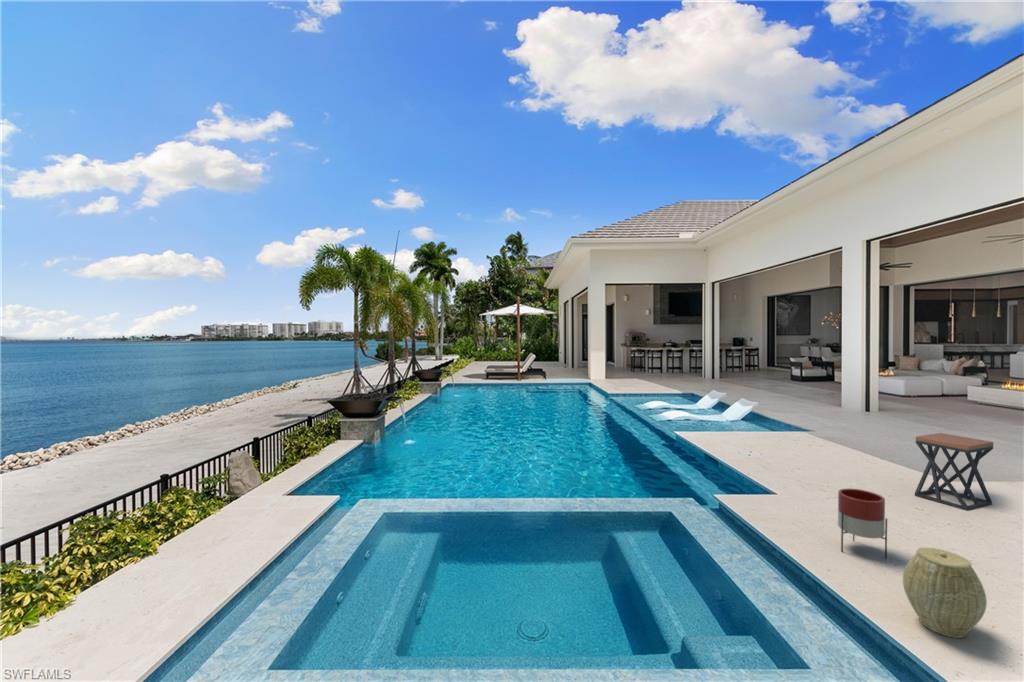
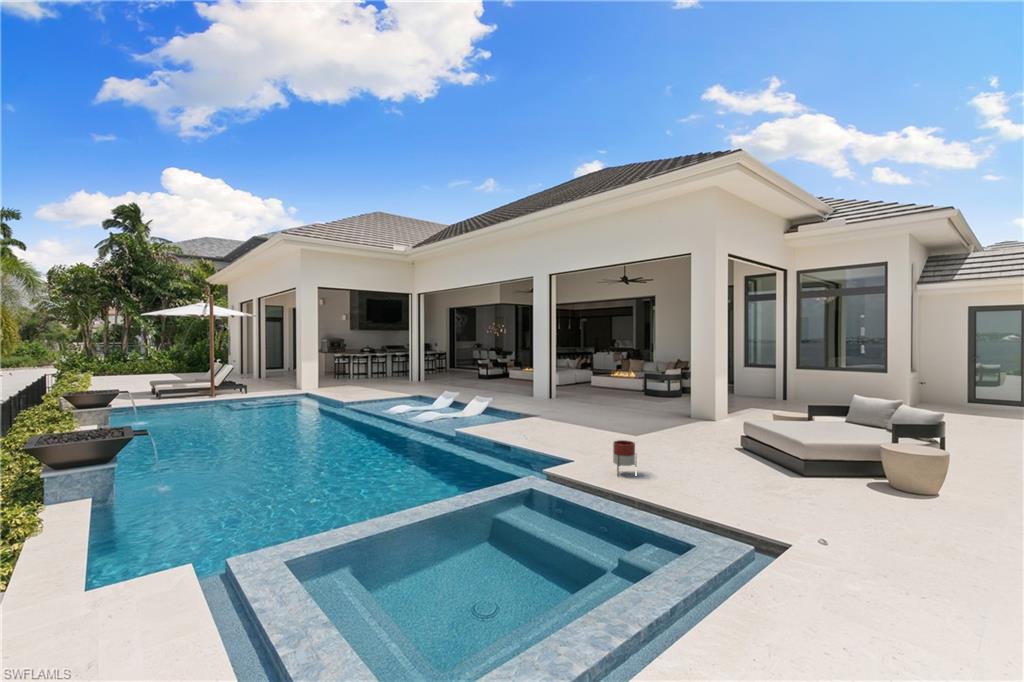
stool: present [915,433,993,510] -> none [618,405,649,446]
woven basket: present [903,548,987,638] -> none [661,458,692,498]

